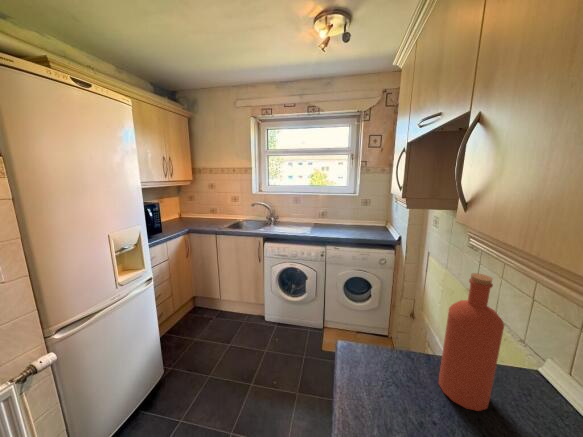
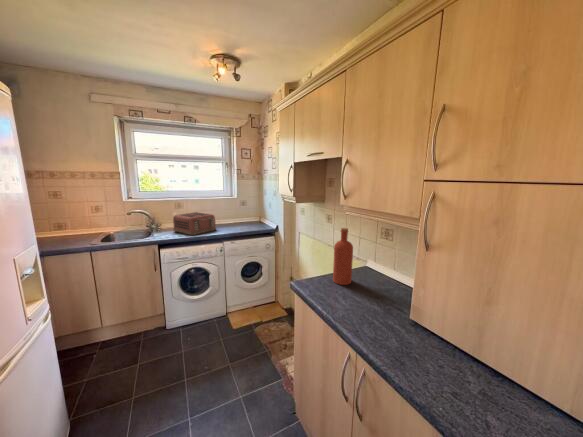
toaster: none [286,209,325,233] -> present [173,212,216,235]

